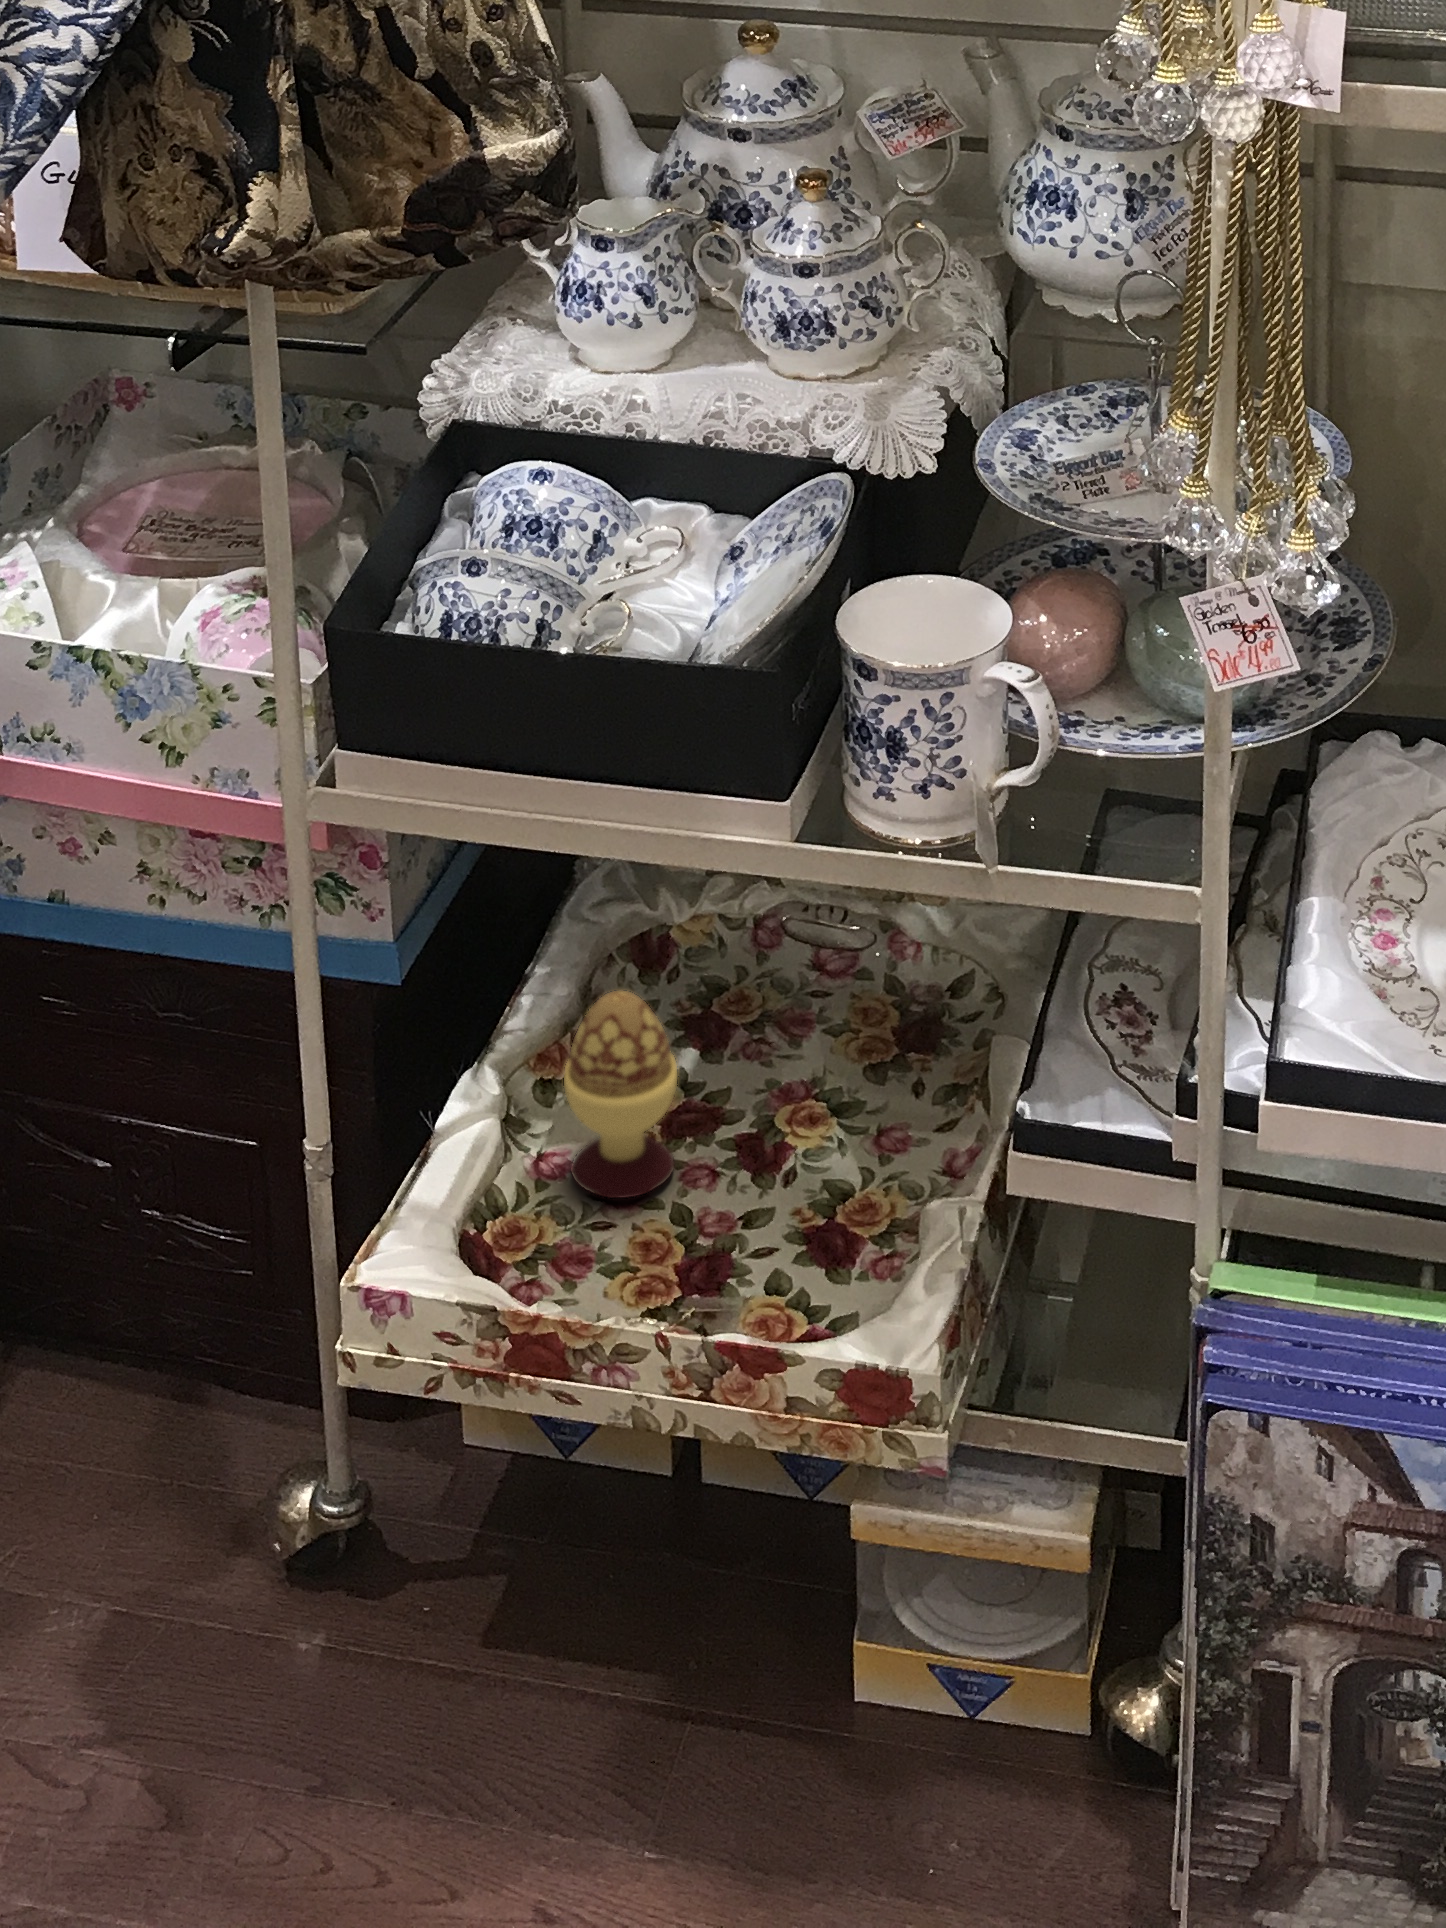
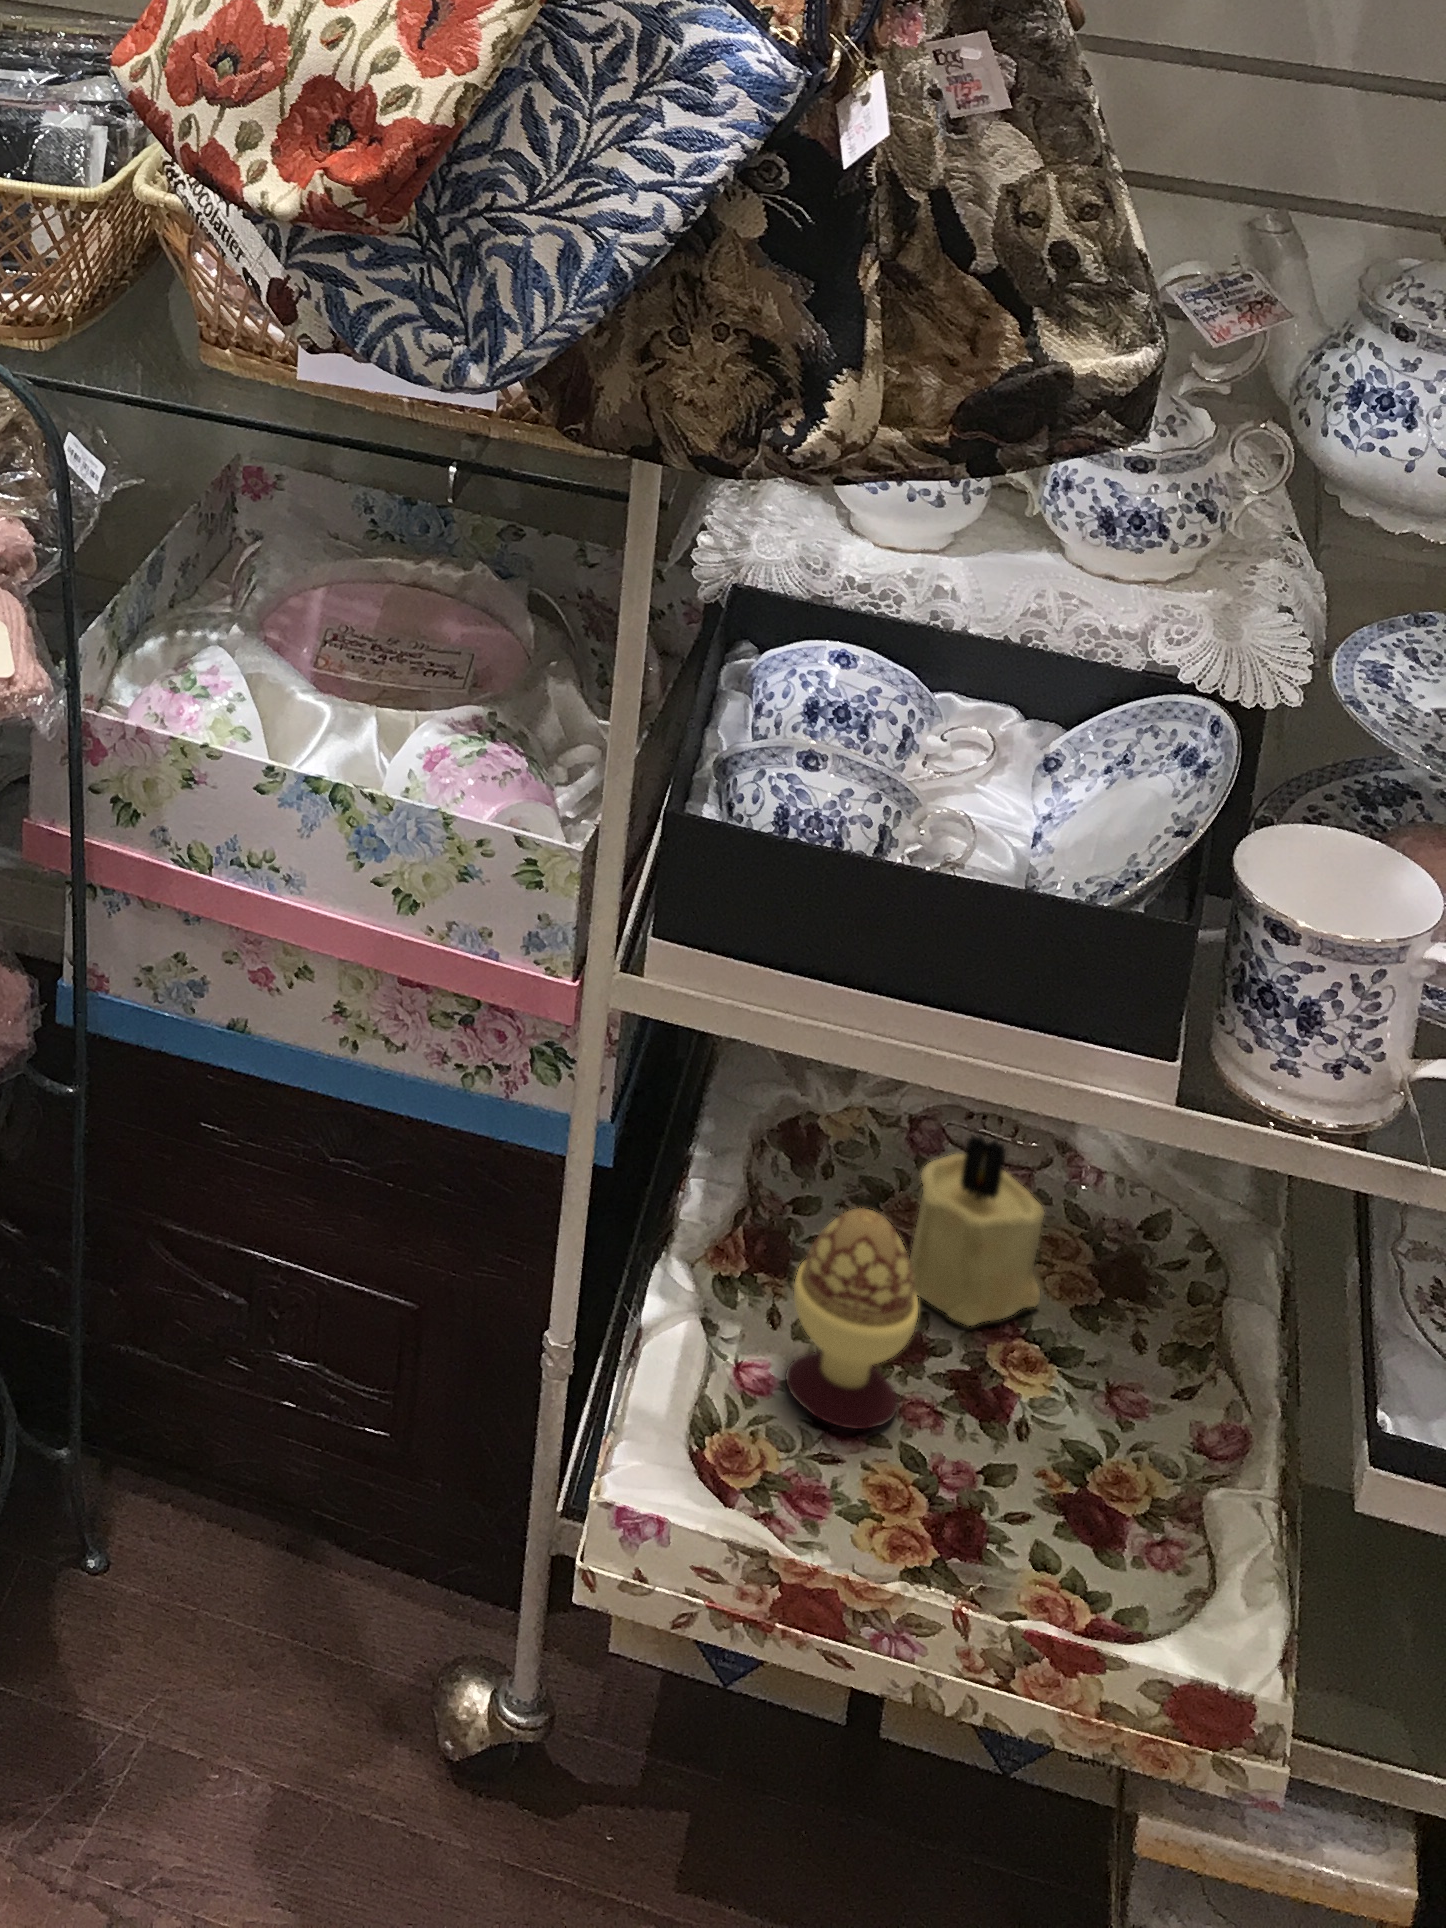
candle: none [720,914,846,1096] -> present [910,1136,1044,1326]

